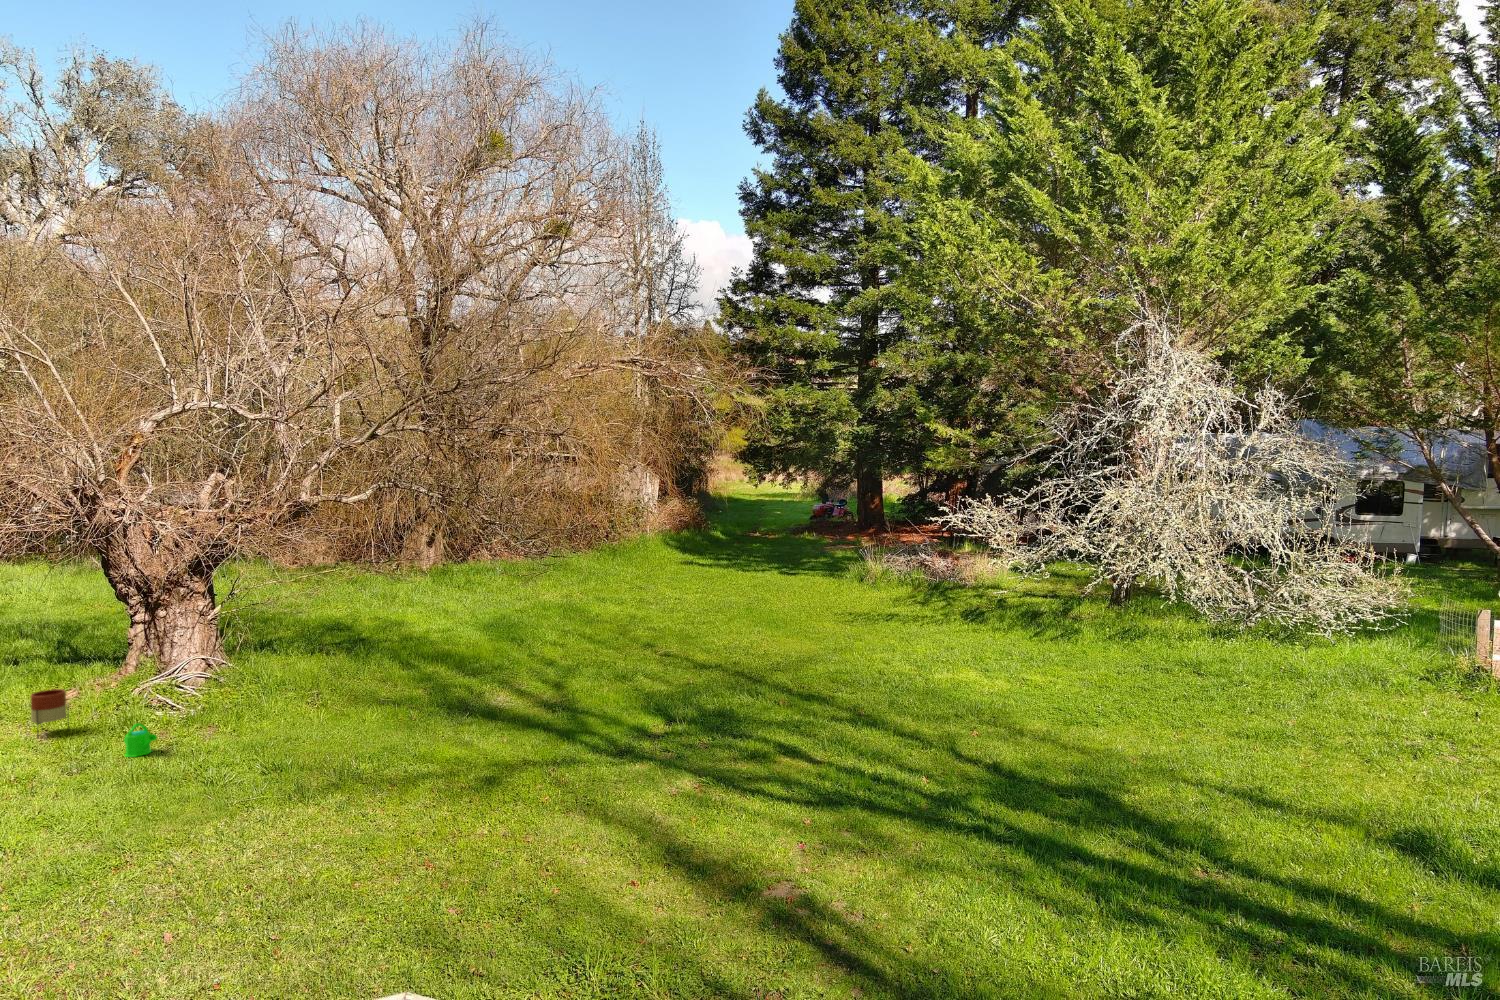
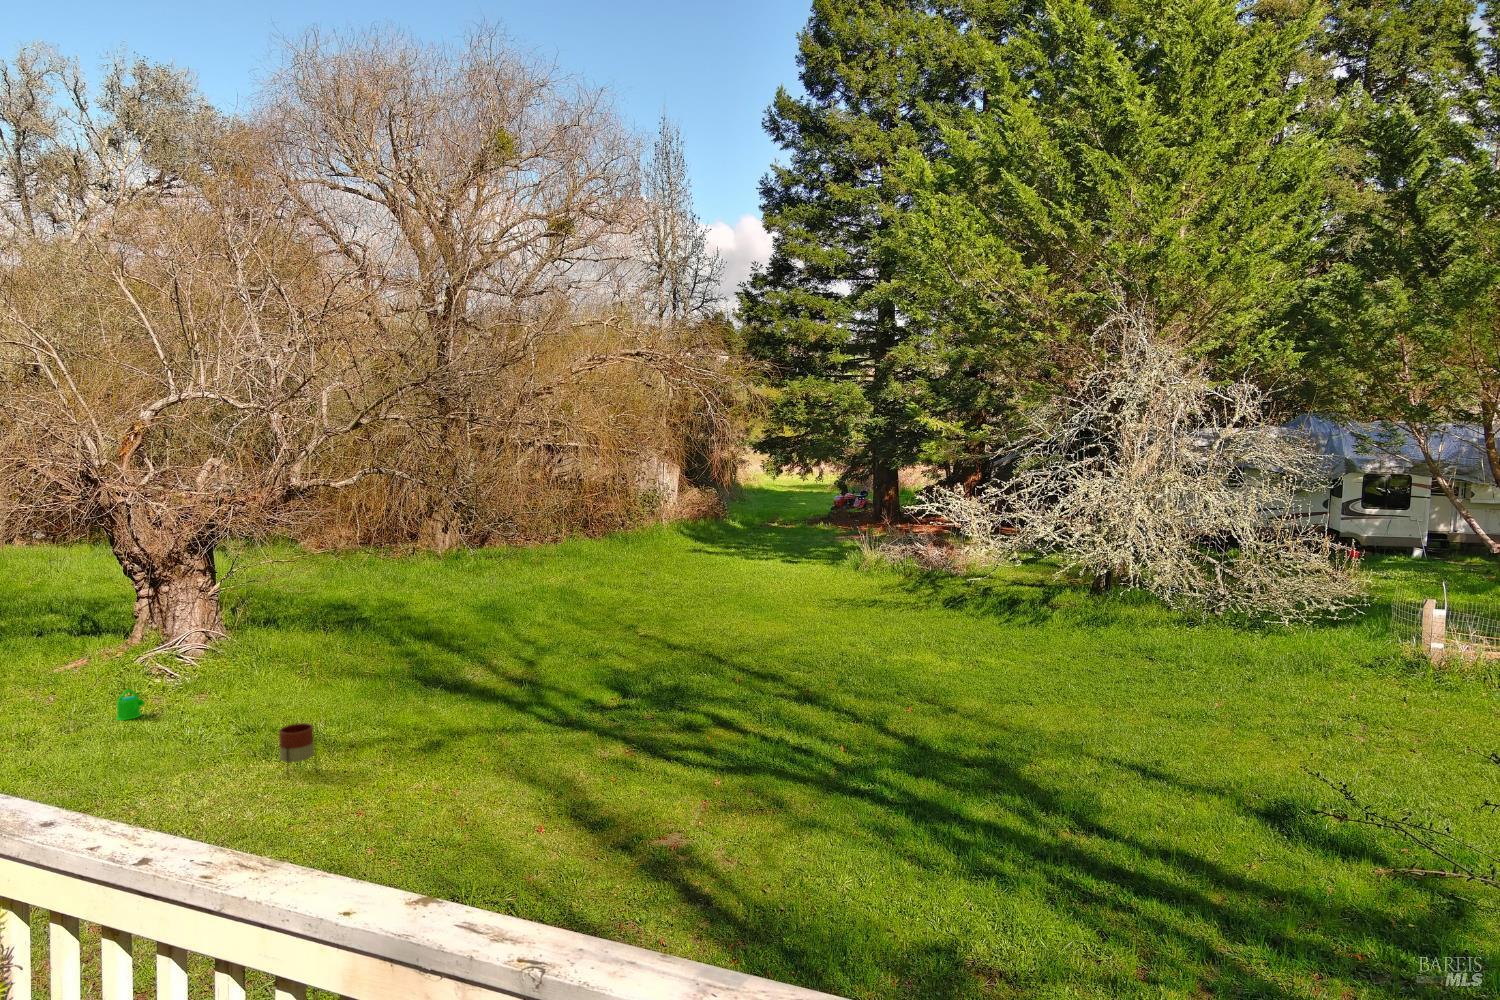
planter: present [30,689,69,737] -> present [279,723,316,778]

